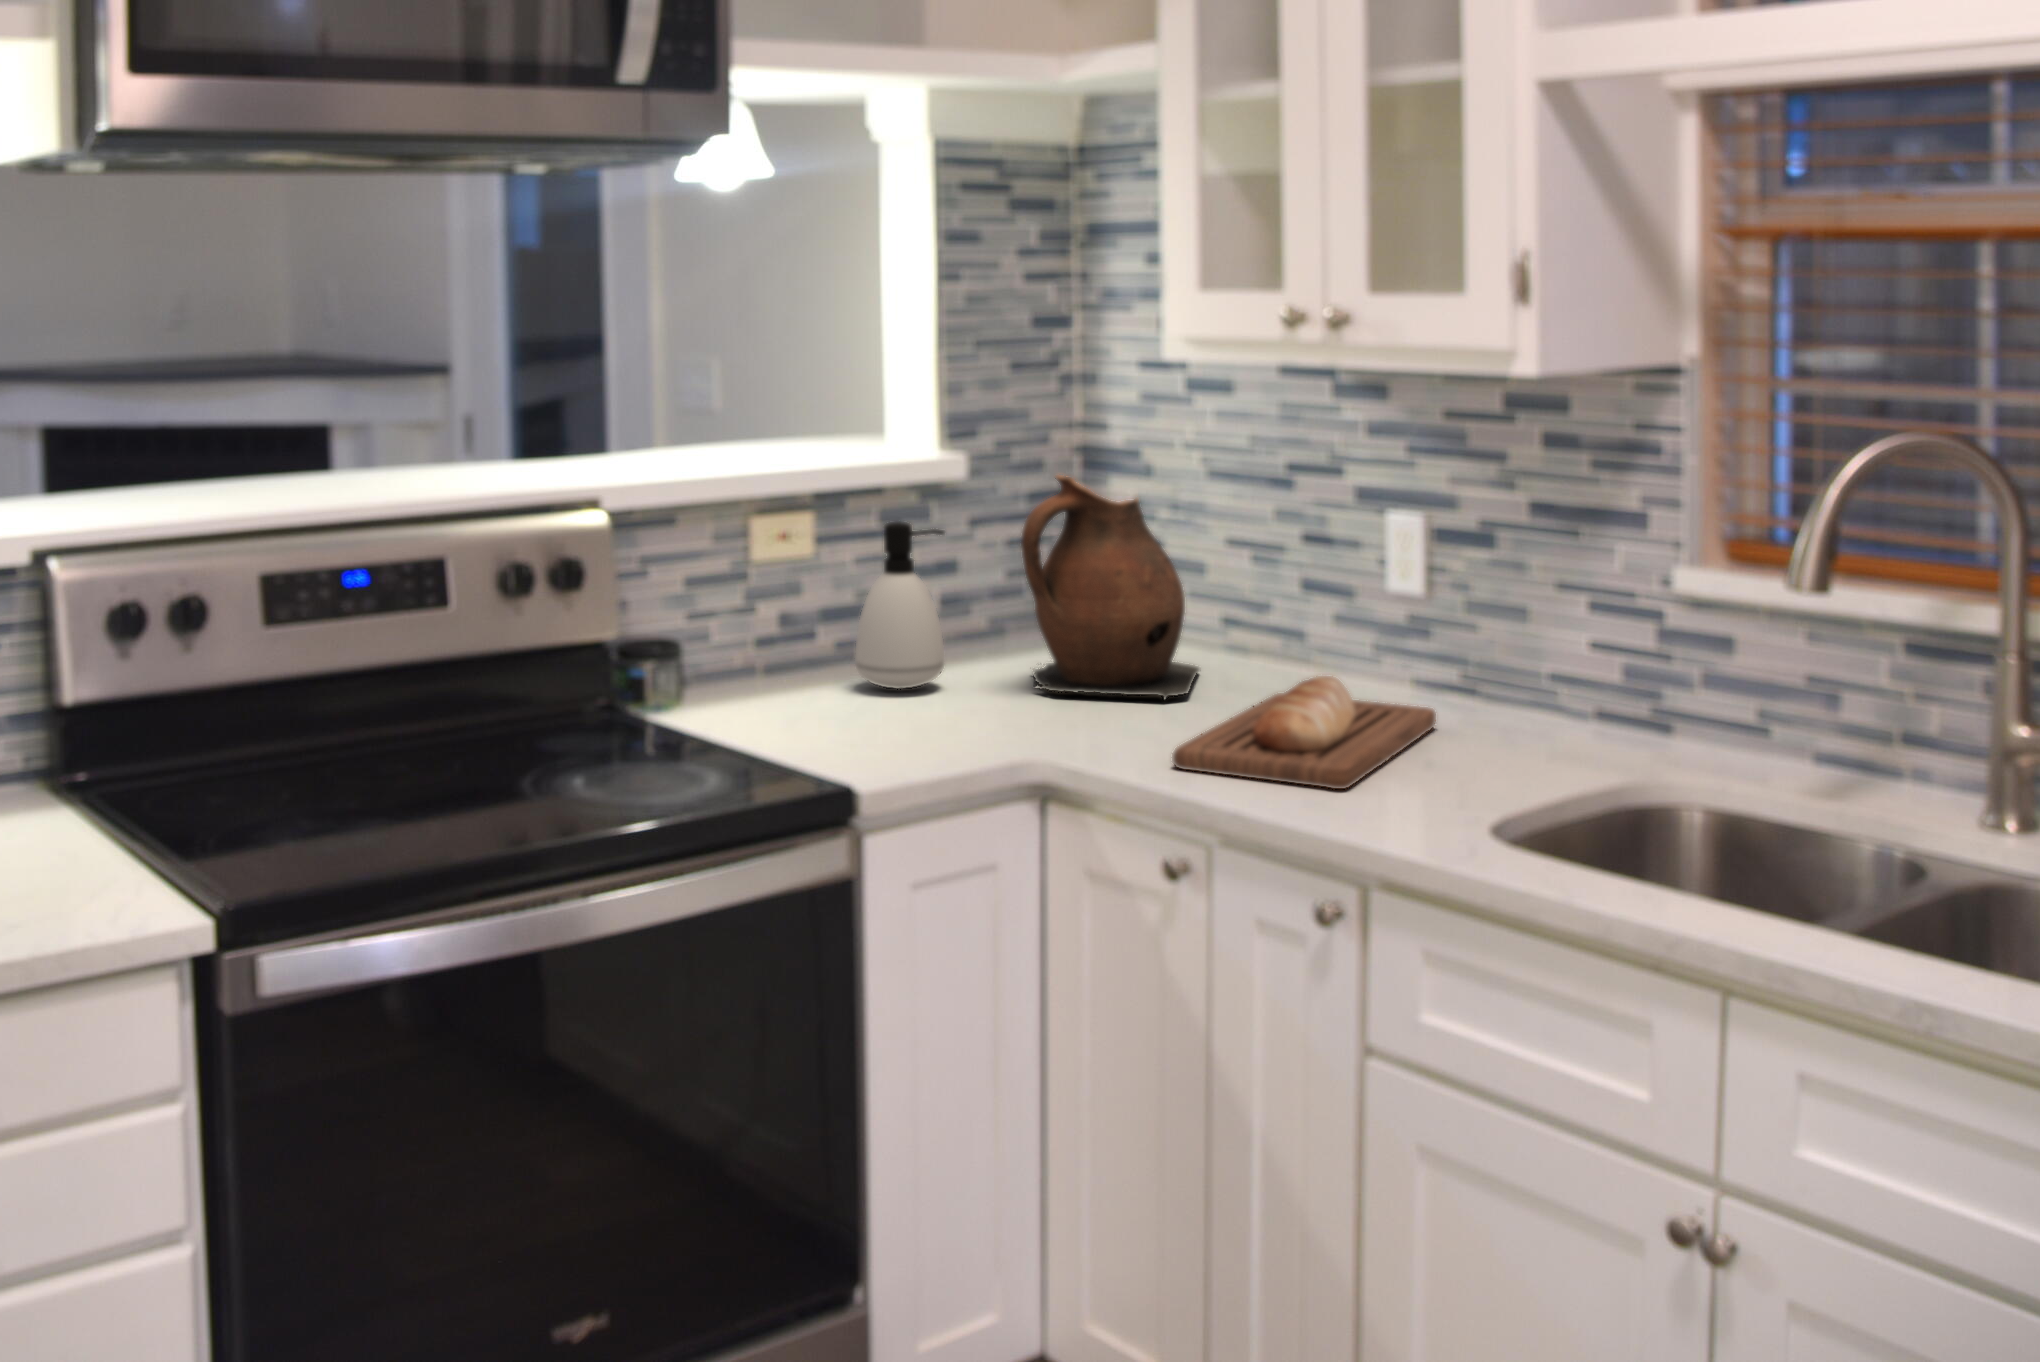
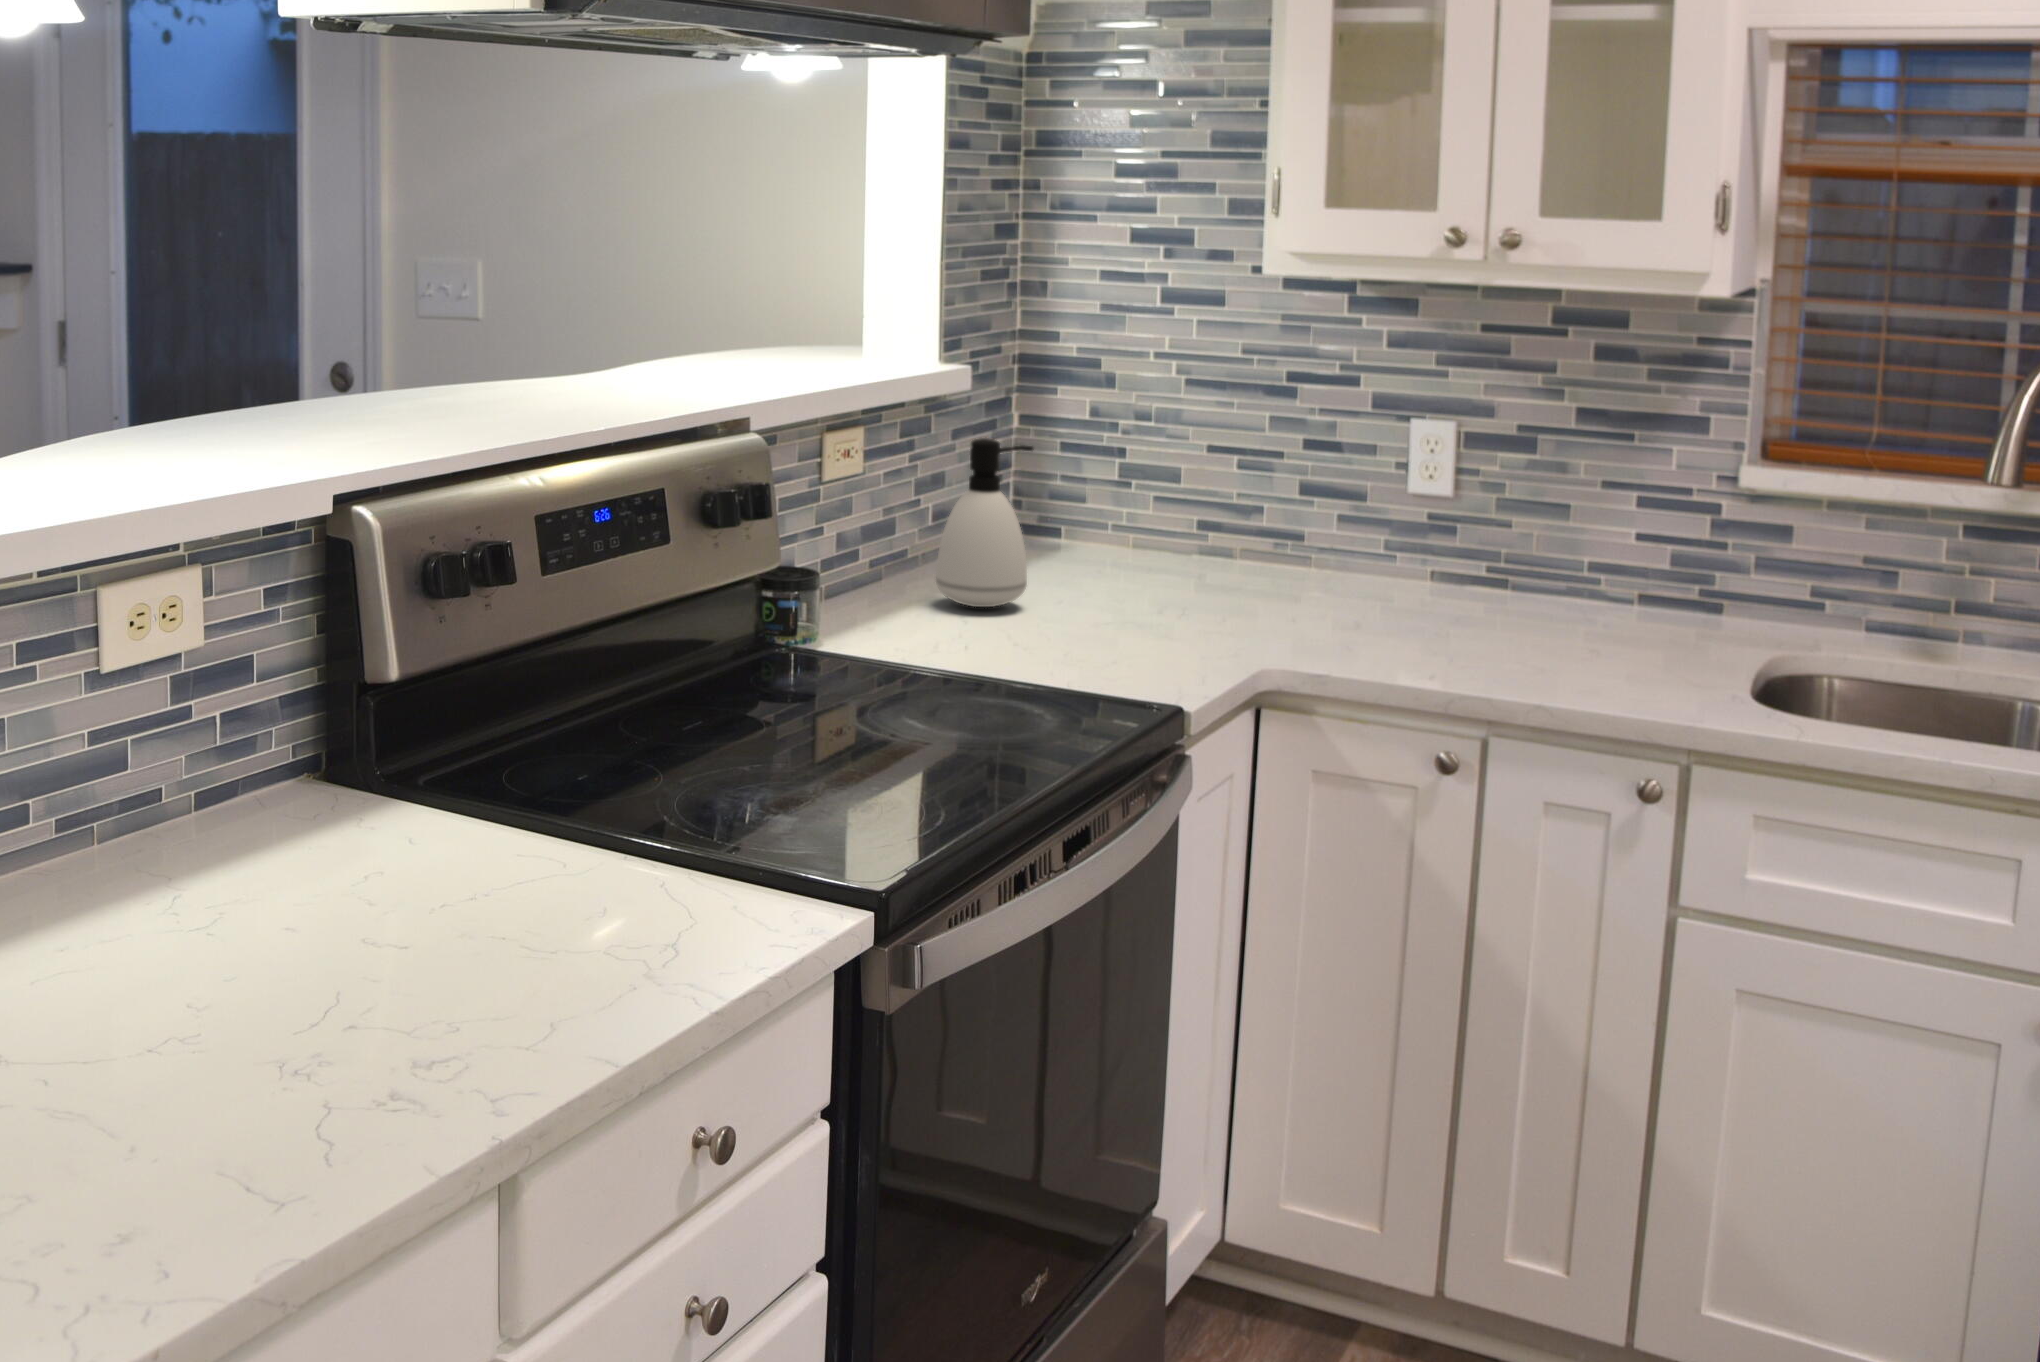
ceramic pitcher: present [1021,475,1199,699] -> none [1068,388,1260,606]
bread loaf: present [1172,676,1436,789] -> none [1351,576,1566,683]

